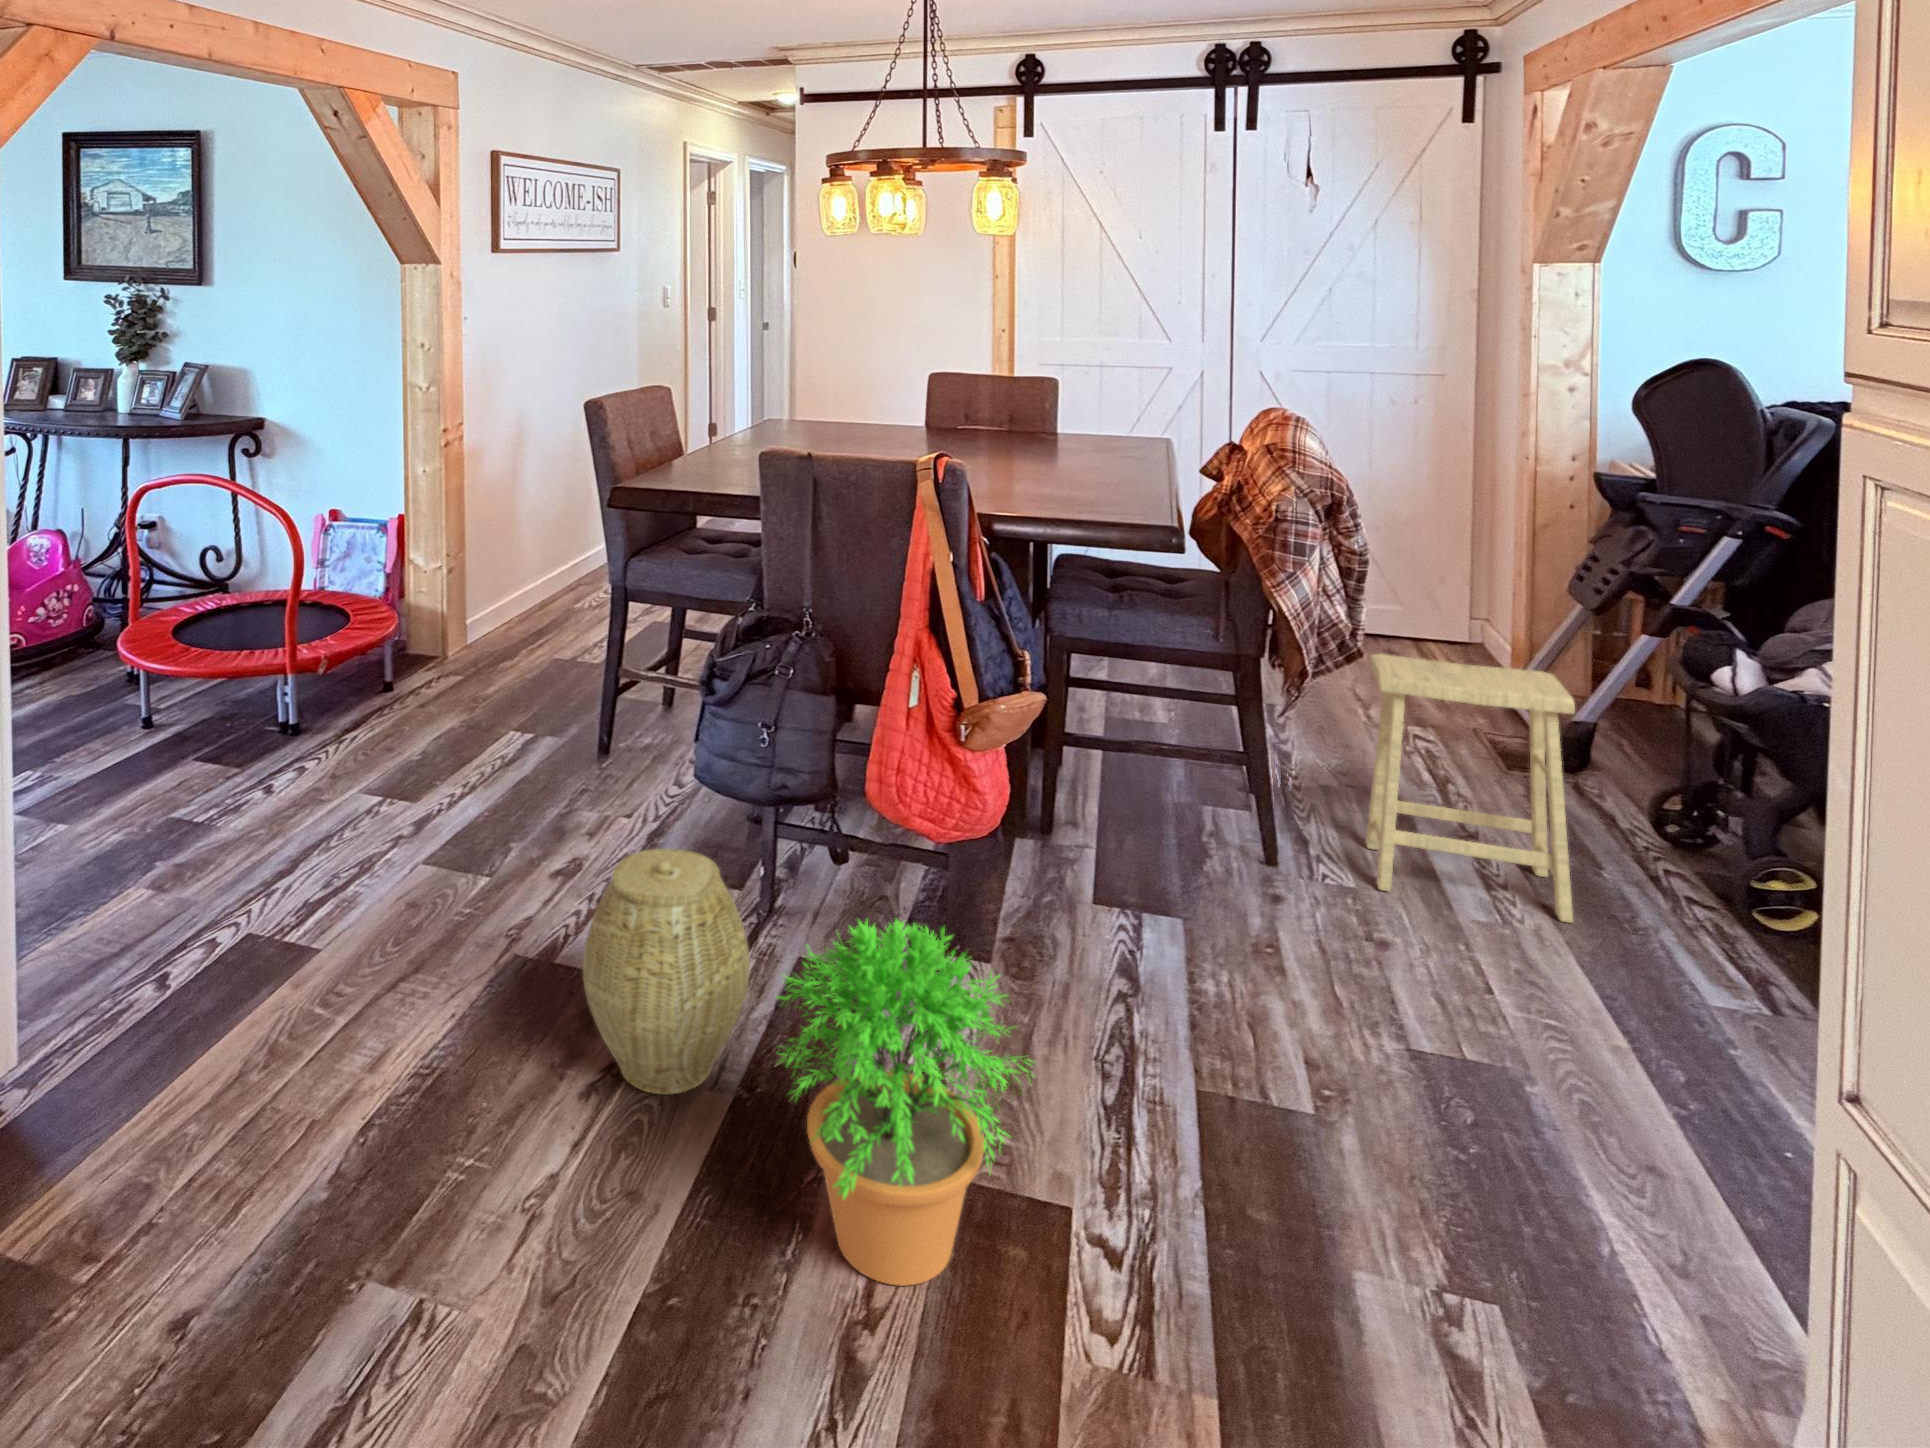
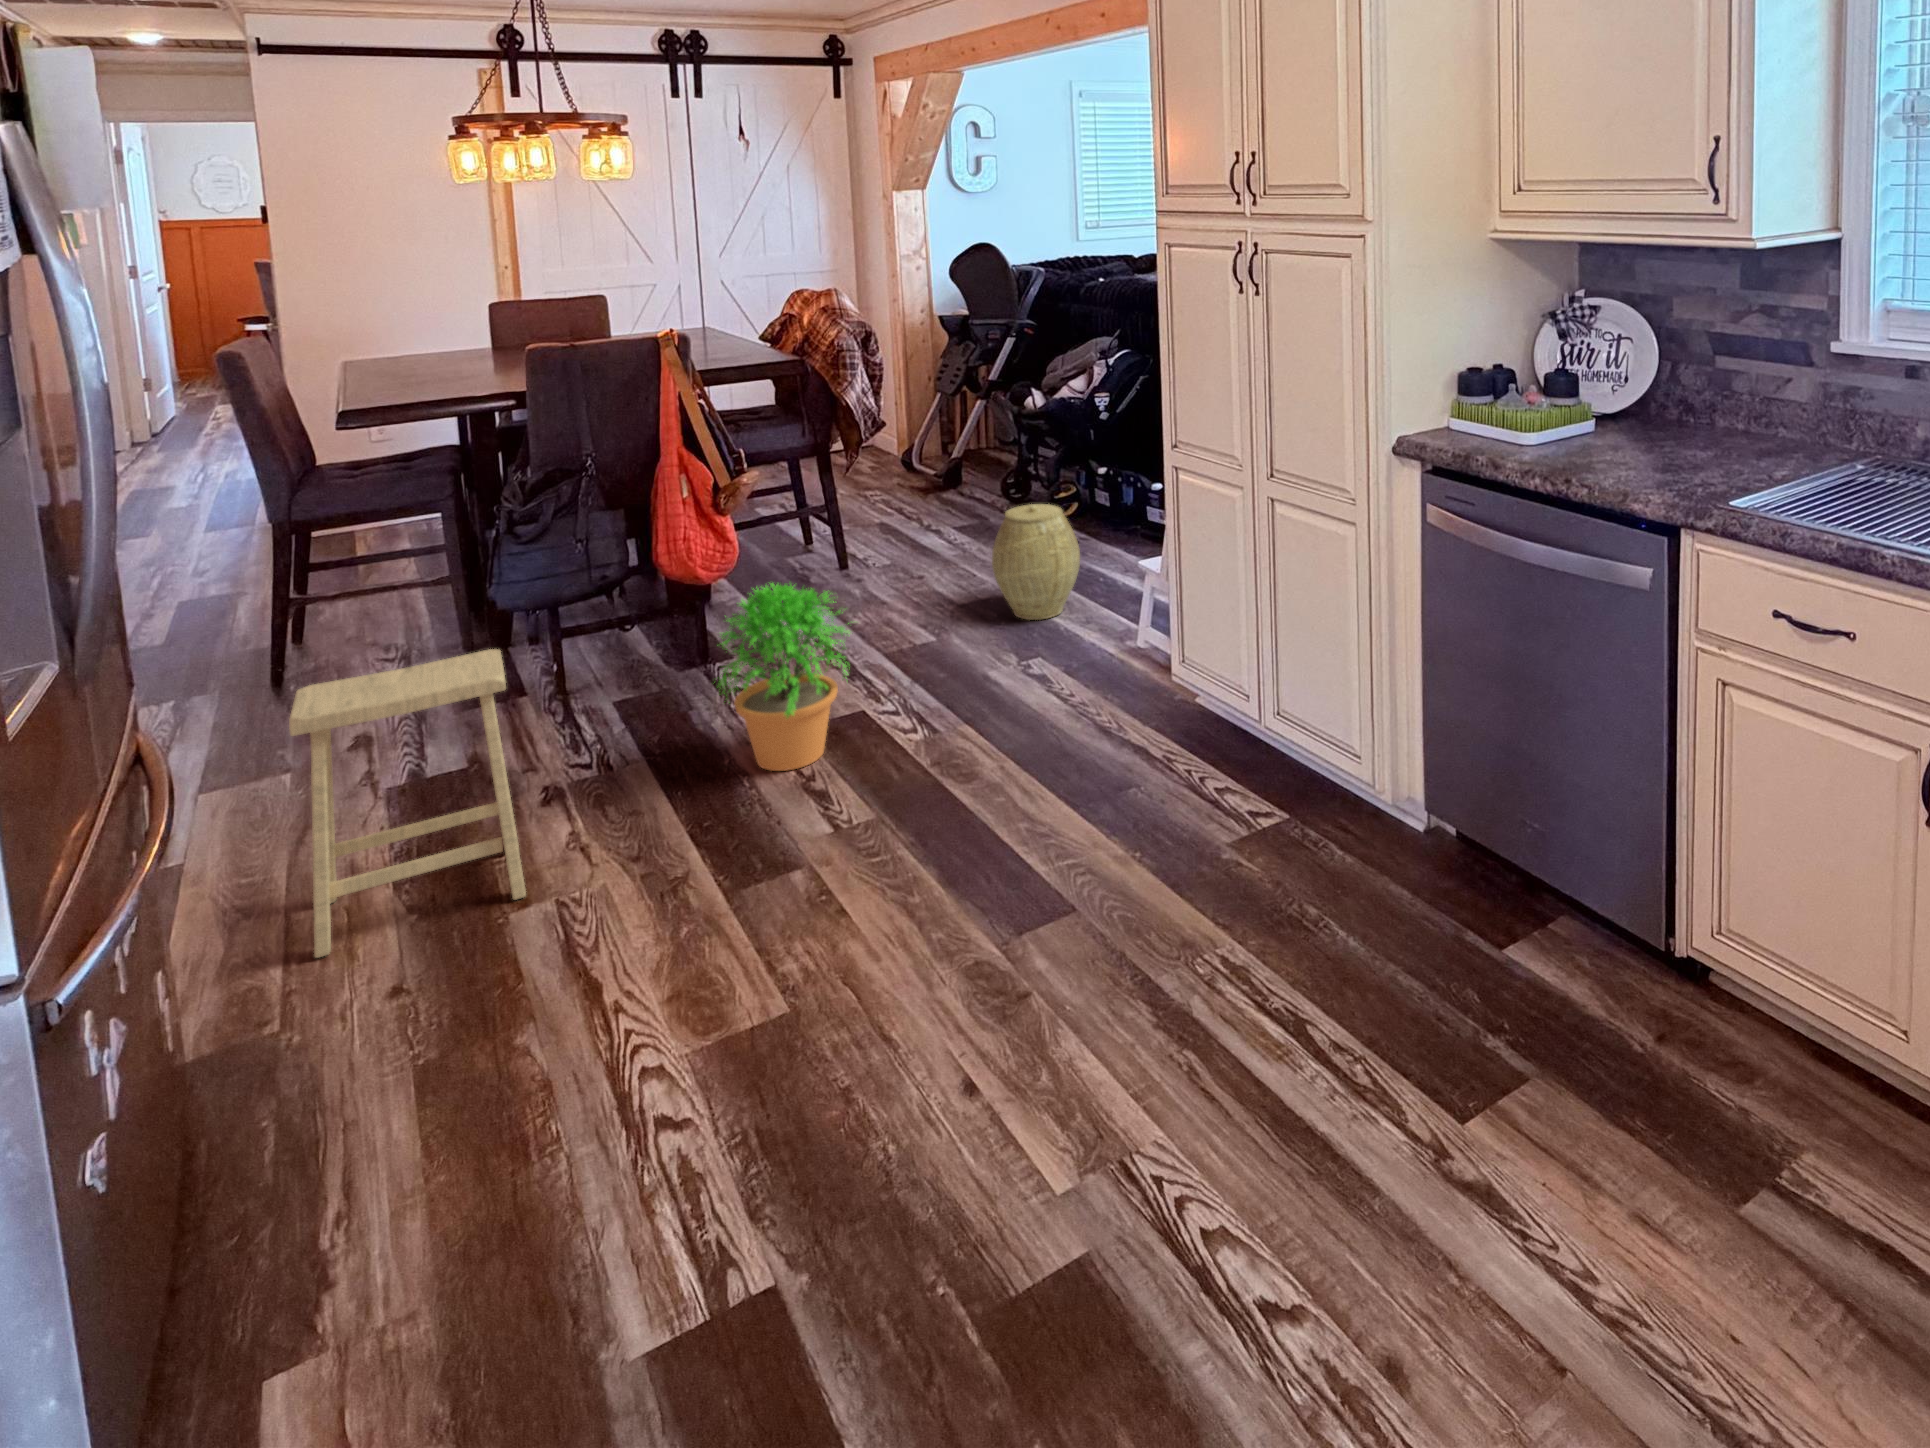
footstool: present [1366,654,1575,923] -> present [289,649,526,958]
woven basket: present [583,848,750,1095] -> present [992,504,1080,620]

